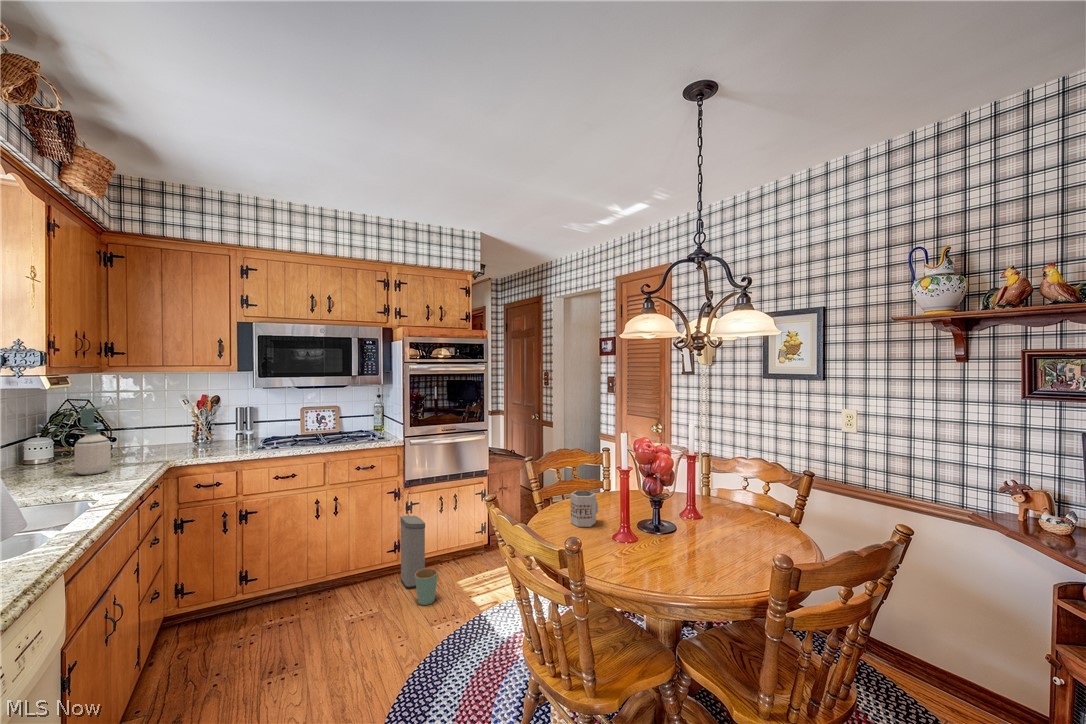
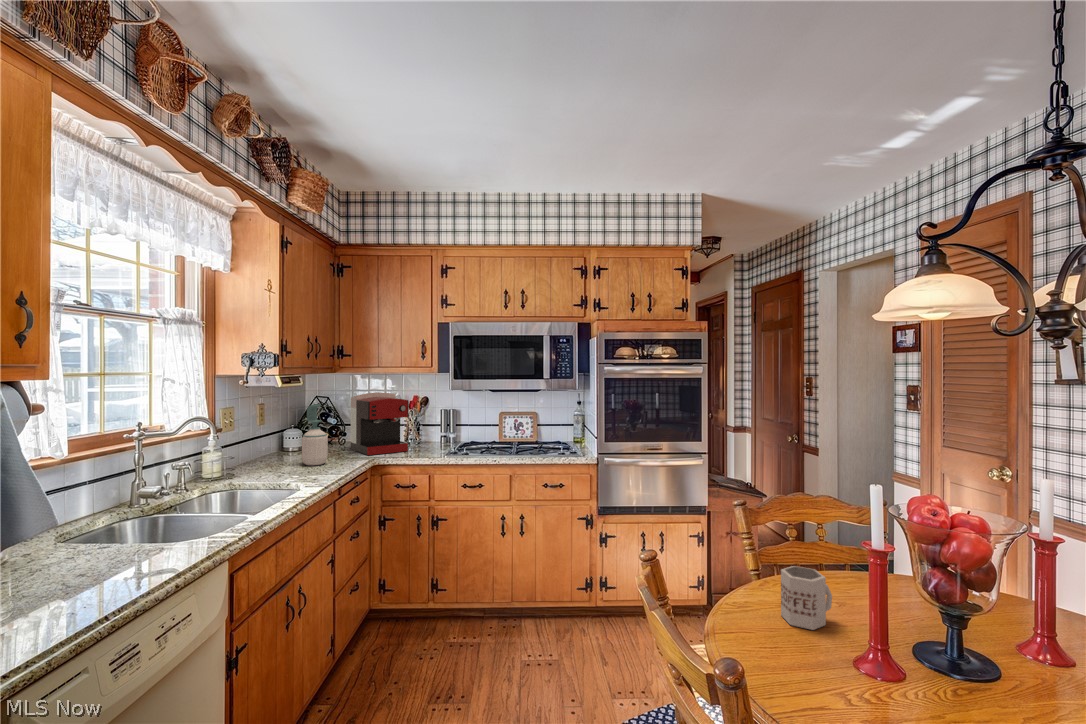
coffee maker: none [127,392,205,458] -> present [351,392,409,455]
trash can: present [400,516,438,605] -> none [593,549,630,667]

